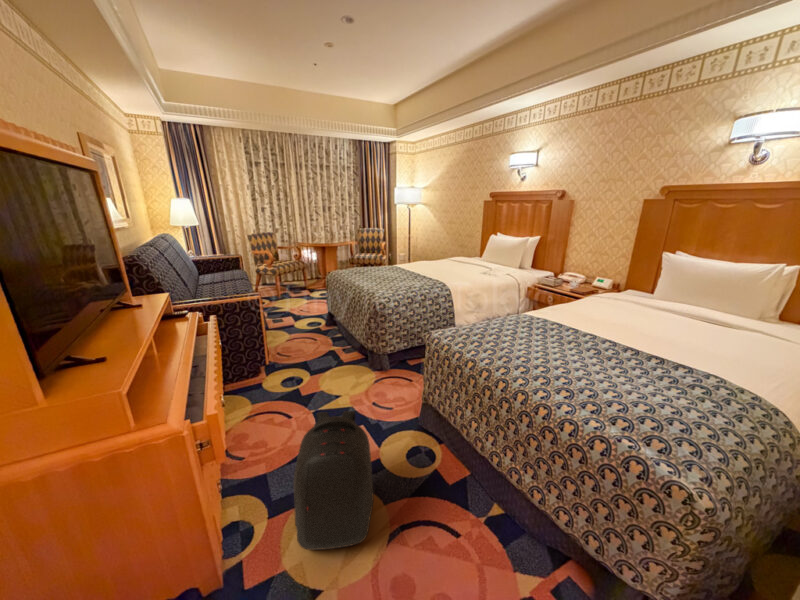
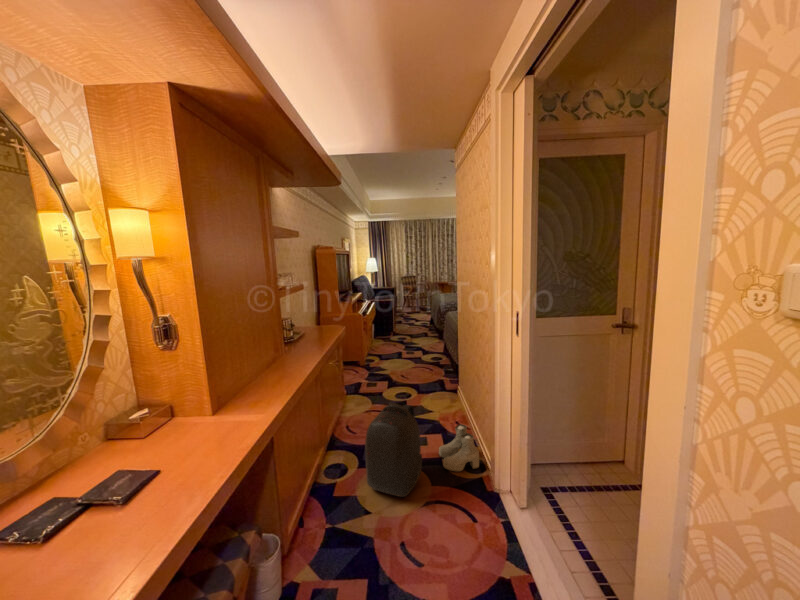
boots: none [374,412,426,474] -> present [439,424,479,472]

